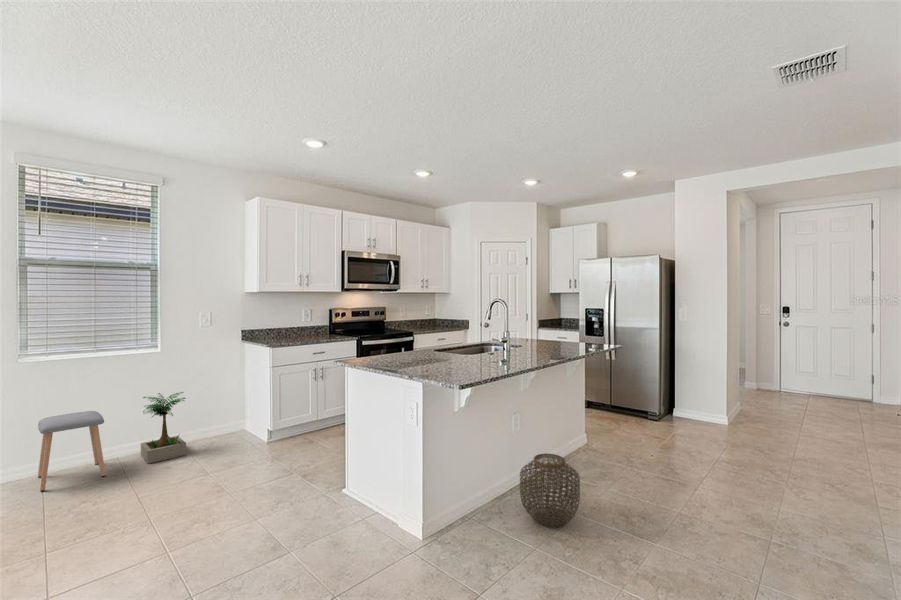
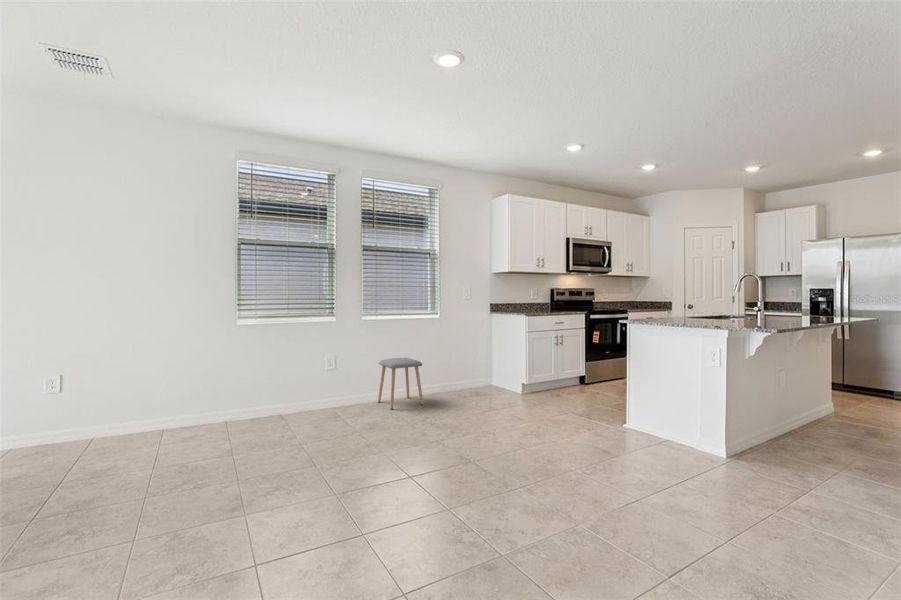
potted plant: present [141,392,186,464] -> none [433,348,467,400]
woven basket: present [520,453,580,528] -> none [806,401,875,463]

